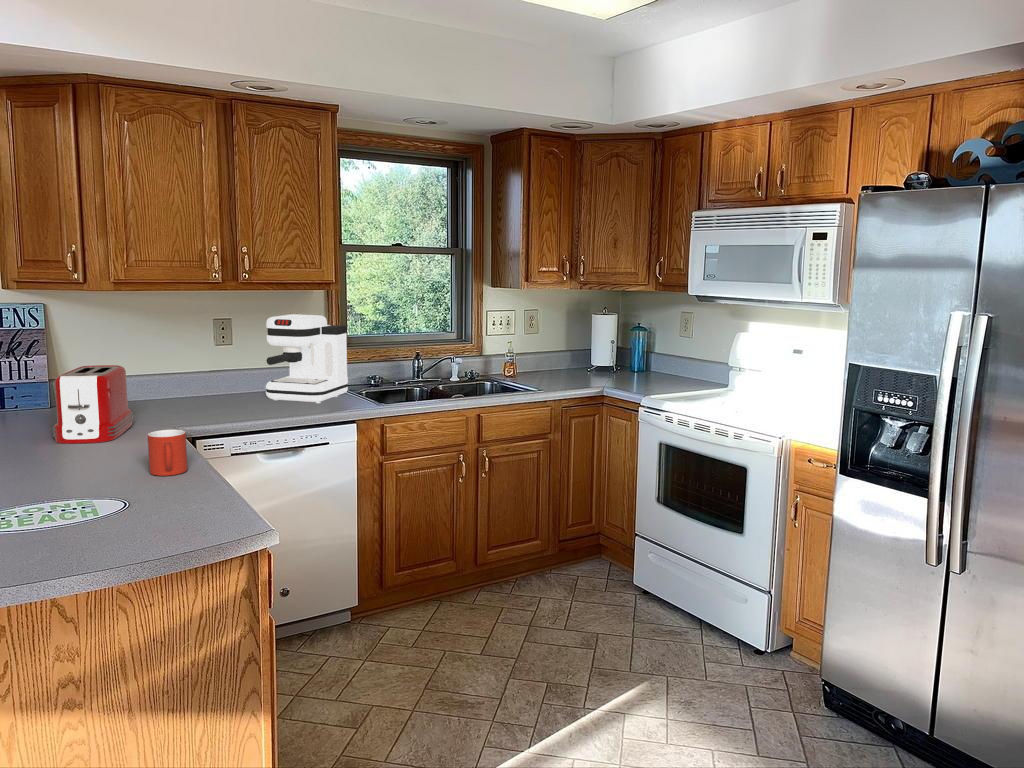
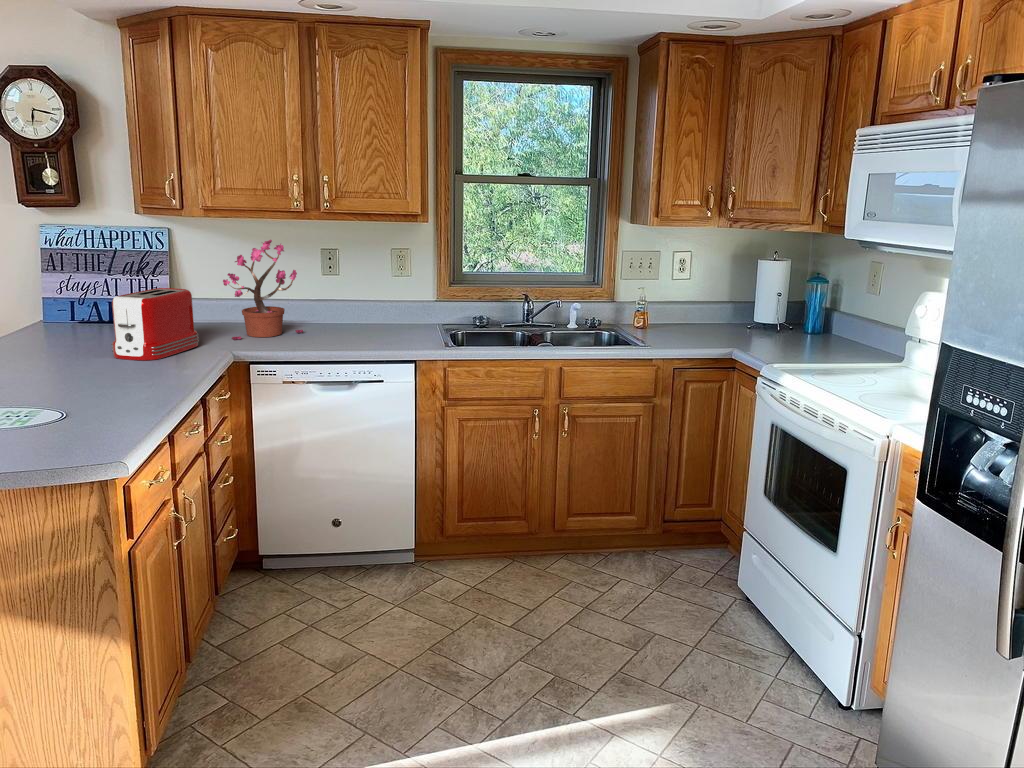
potted plant: none [129,312,216,416] -> present [223,240,303,340]
coffee maker: present [266,314,348,403] -> none [345,247,438,340]
mug: present [148,430,187,476] -> none [121,355,160,398]

